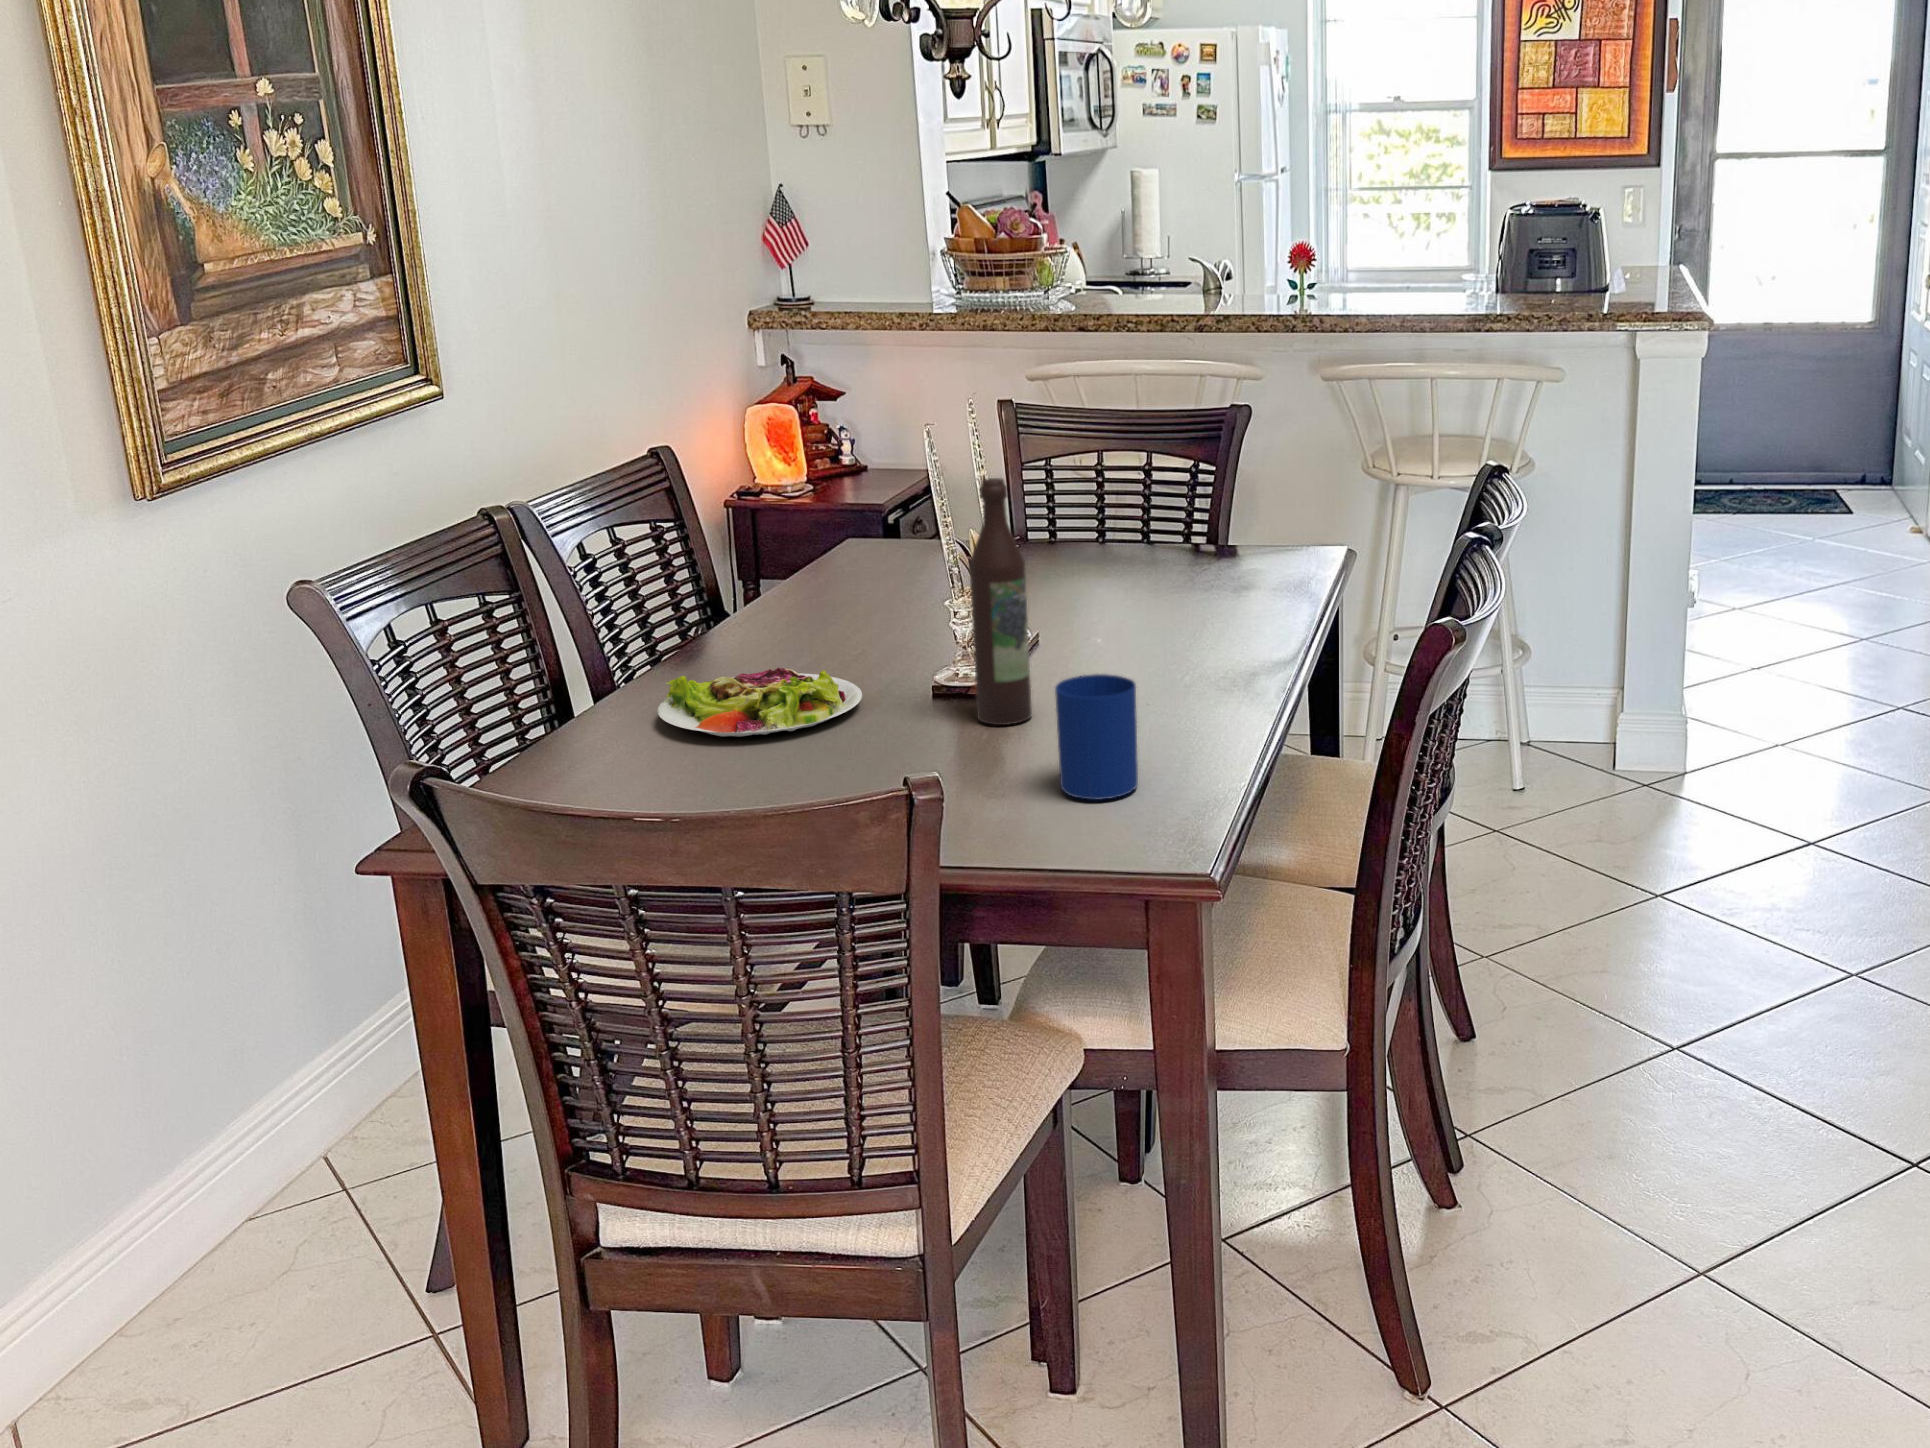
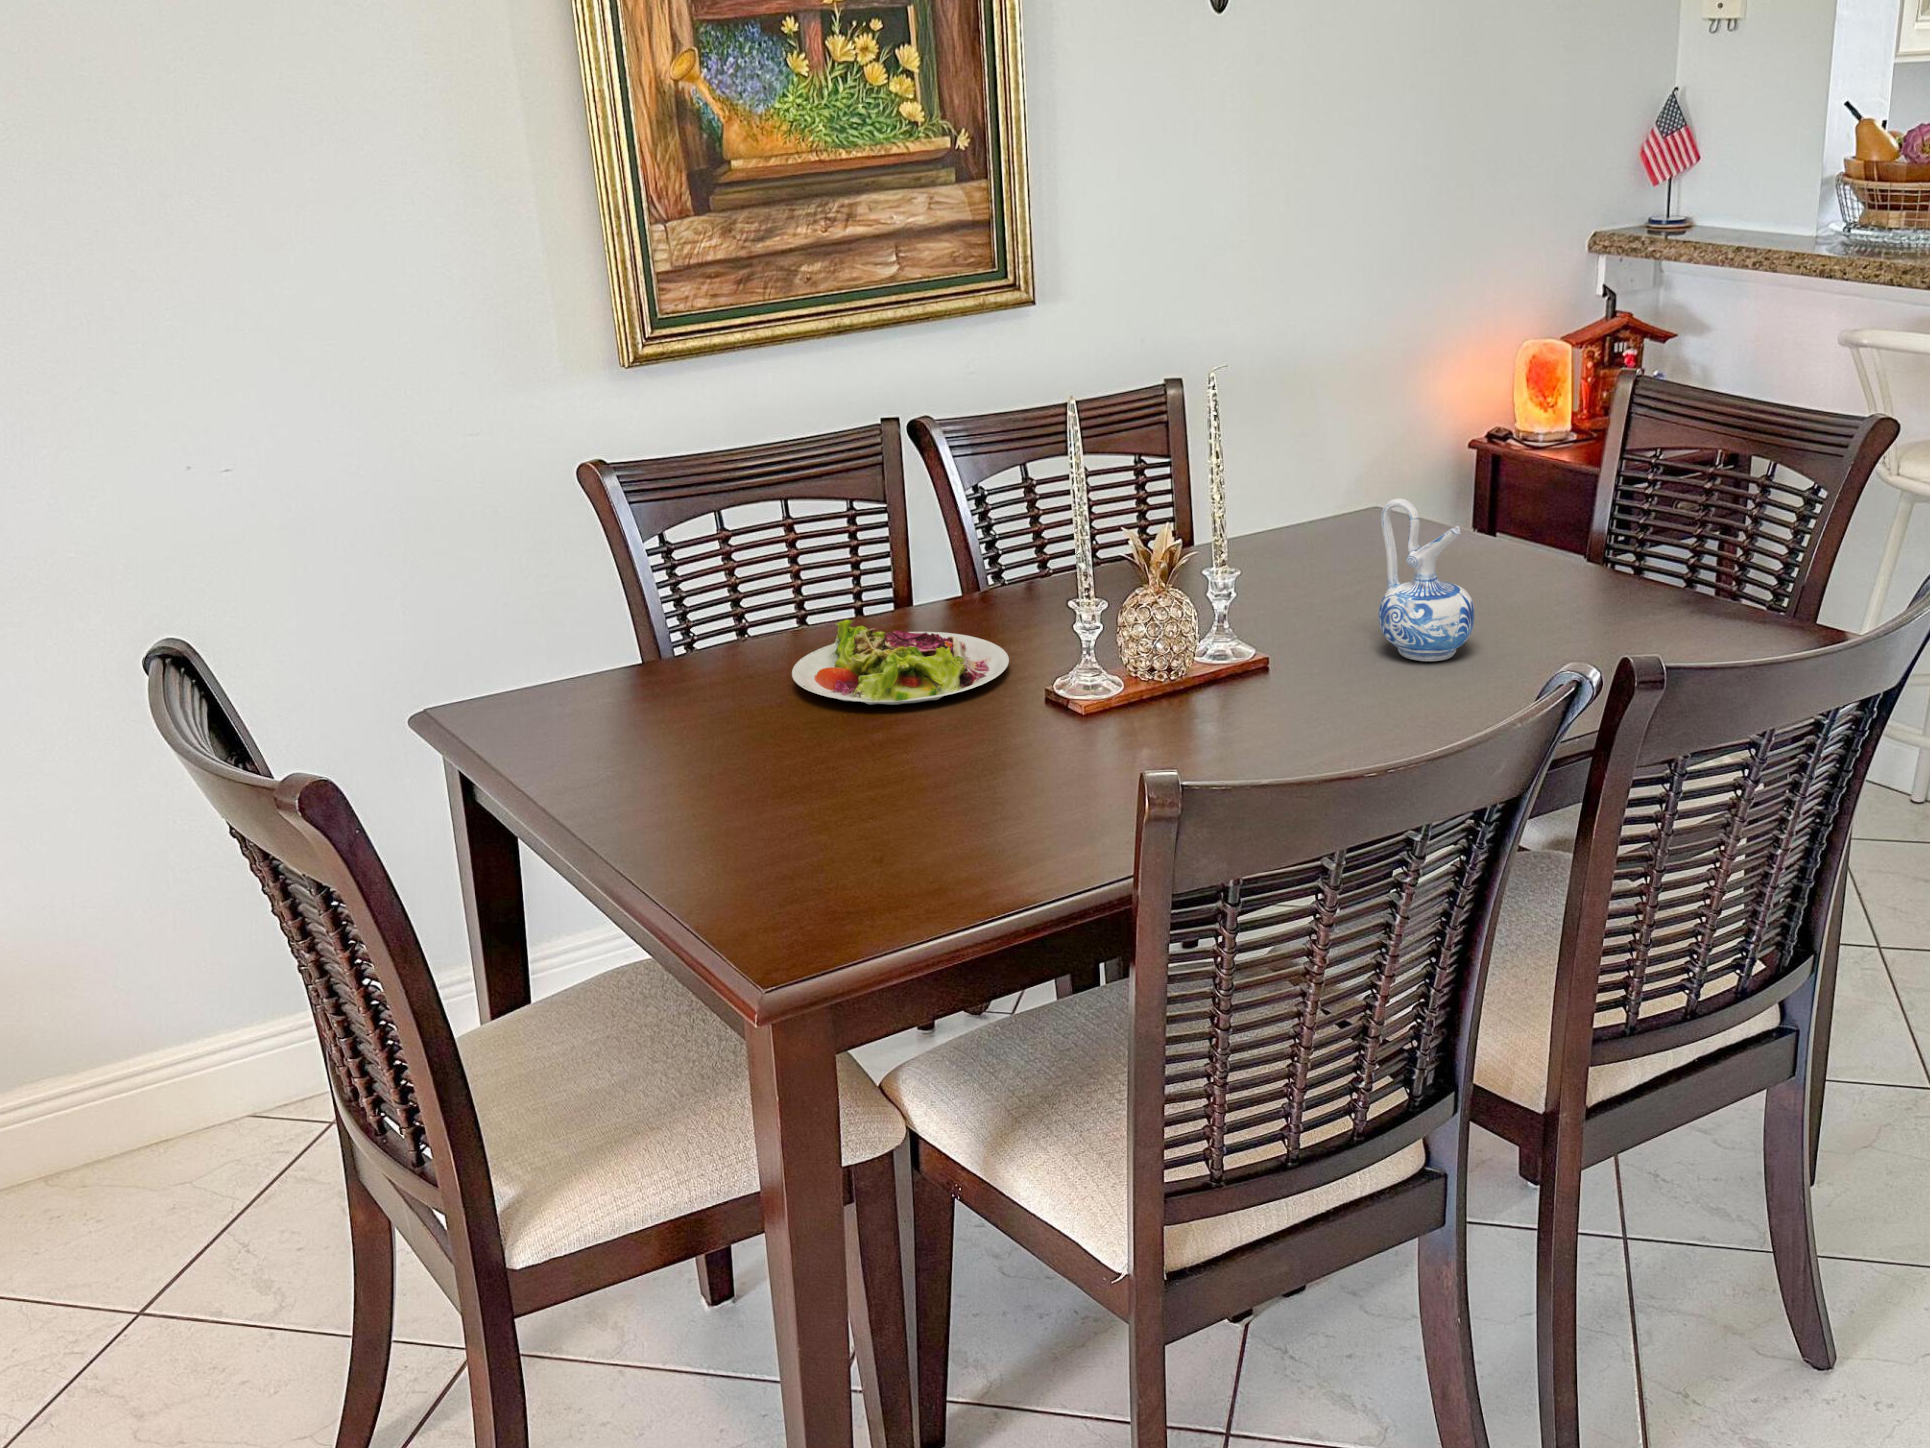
wine bottle: present [969,478,1032,725] -> none [1009,461,1084,763]
ceramic pitcher: none [1070,494,1145,615] -> present [1379,498,1475,661]
mug: present [1055,674,1138,800] -> none [871,726,1010,888]

